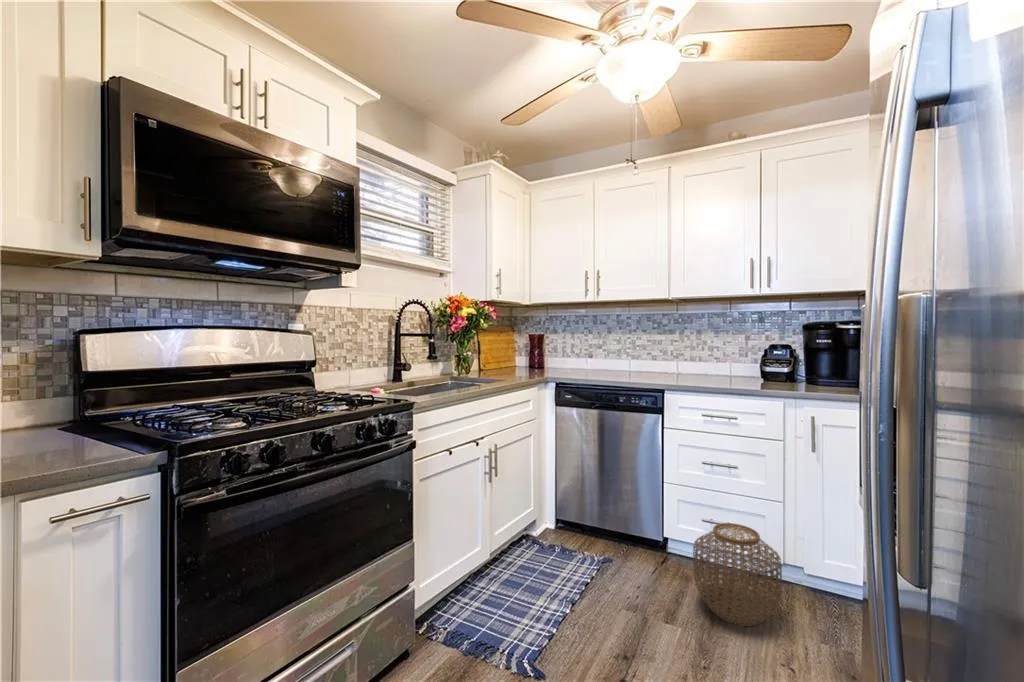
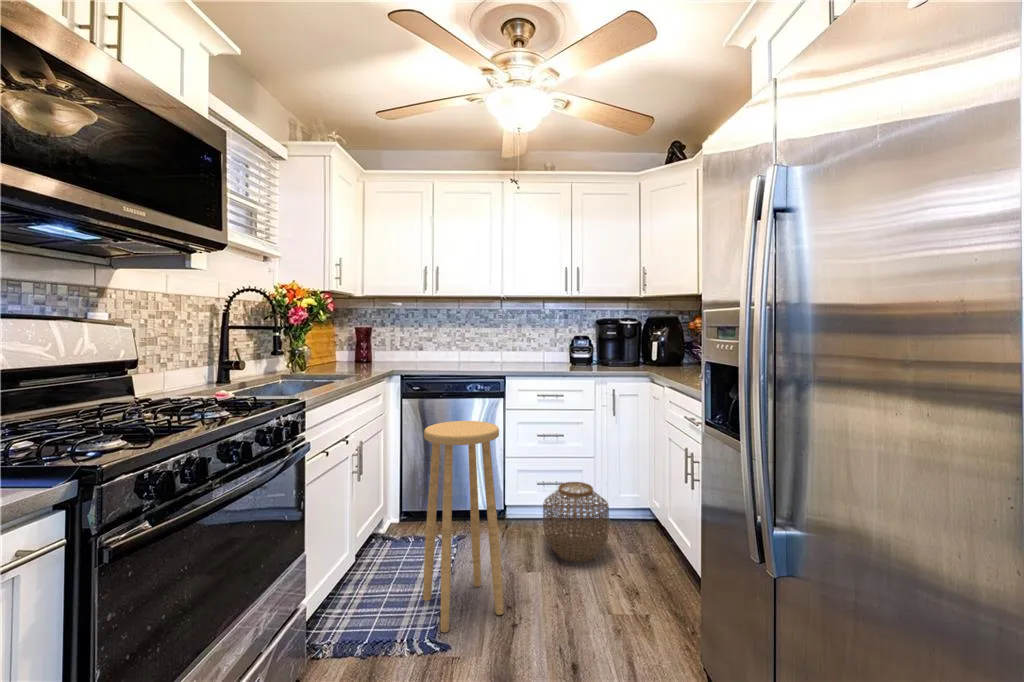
stool: none [539,436,619,657] -> present [423,421,504,632]

